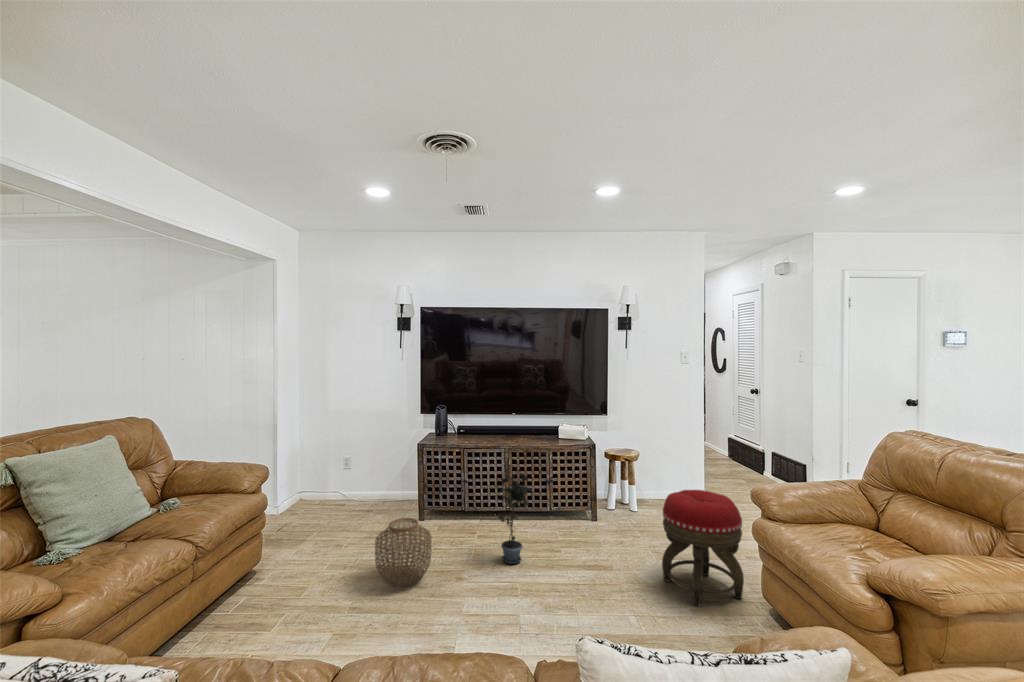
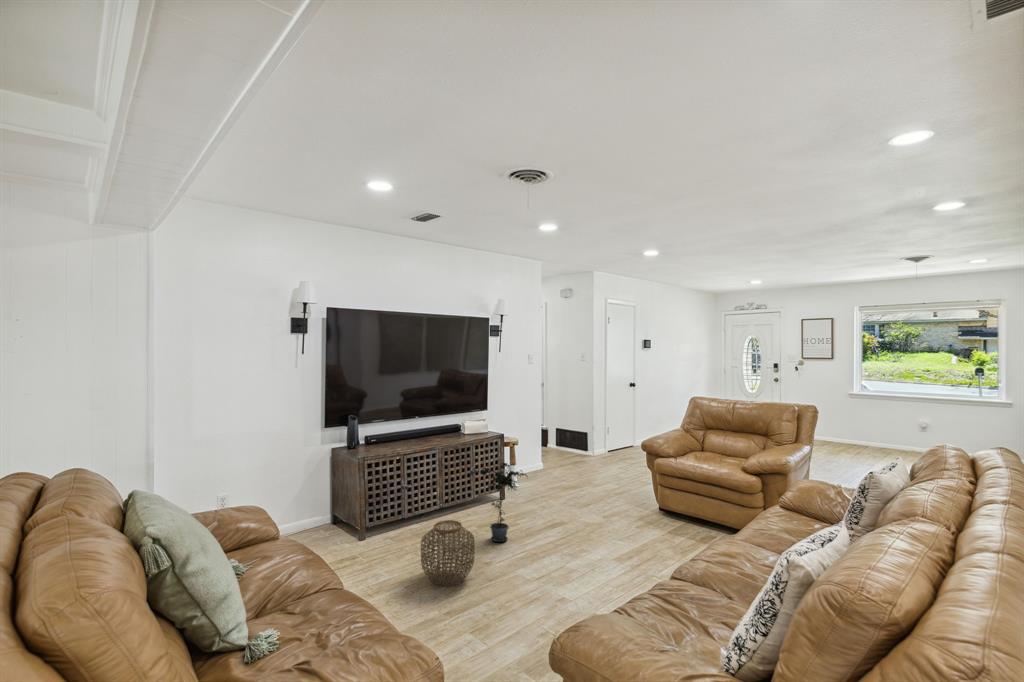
footstool: present [662,490,744,606] -> none [597,451,649,525]

